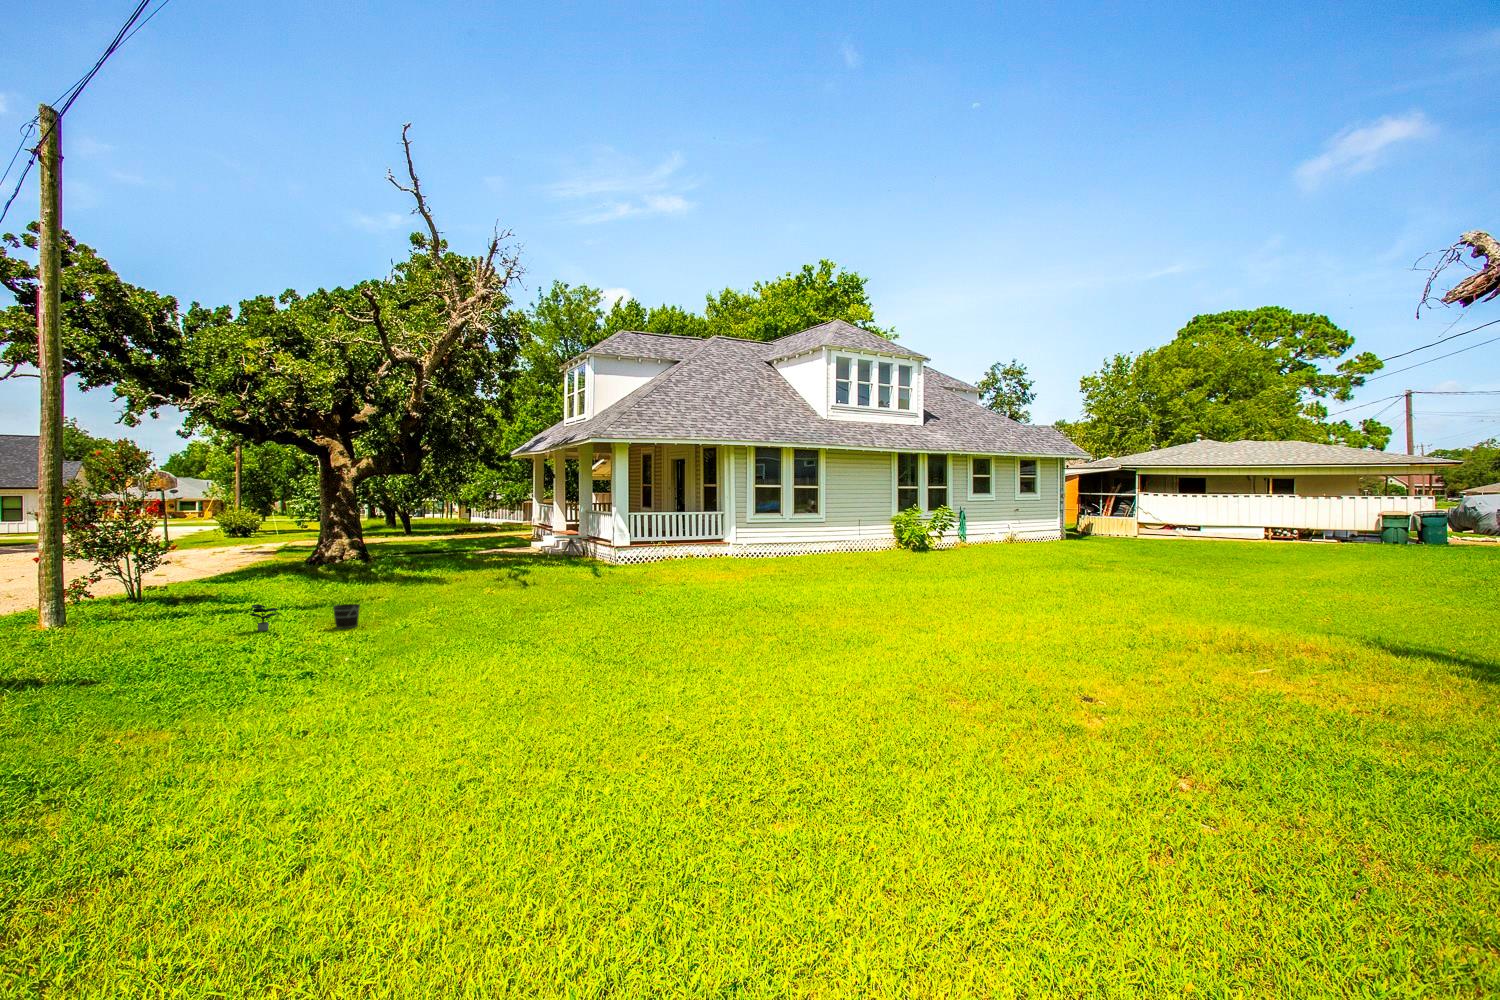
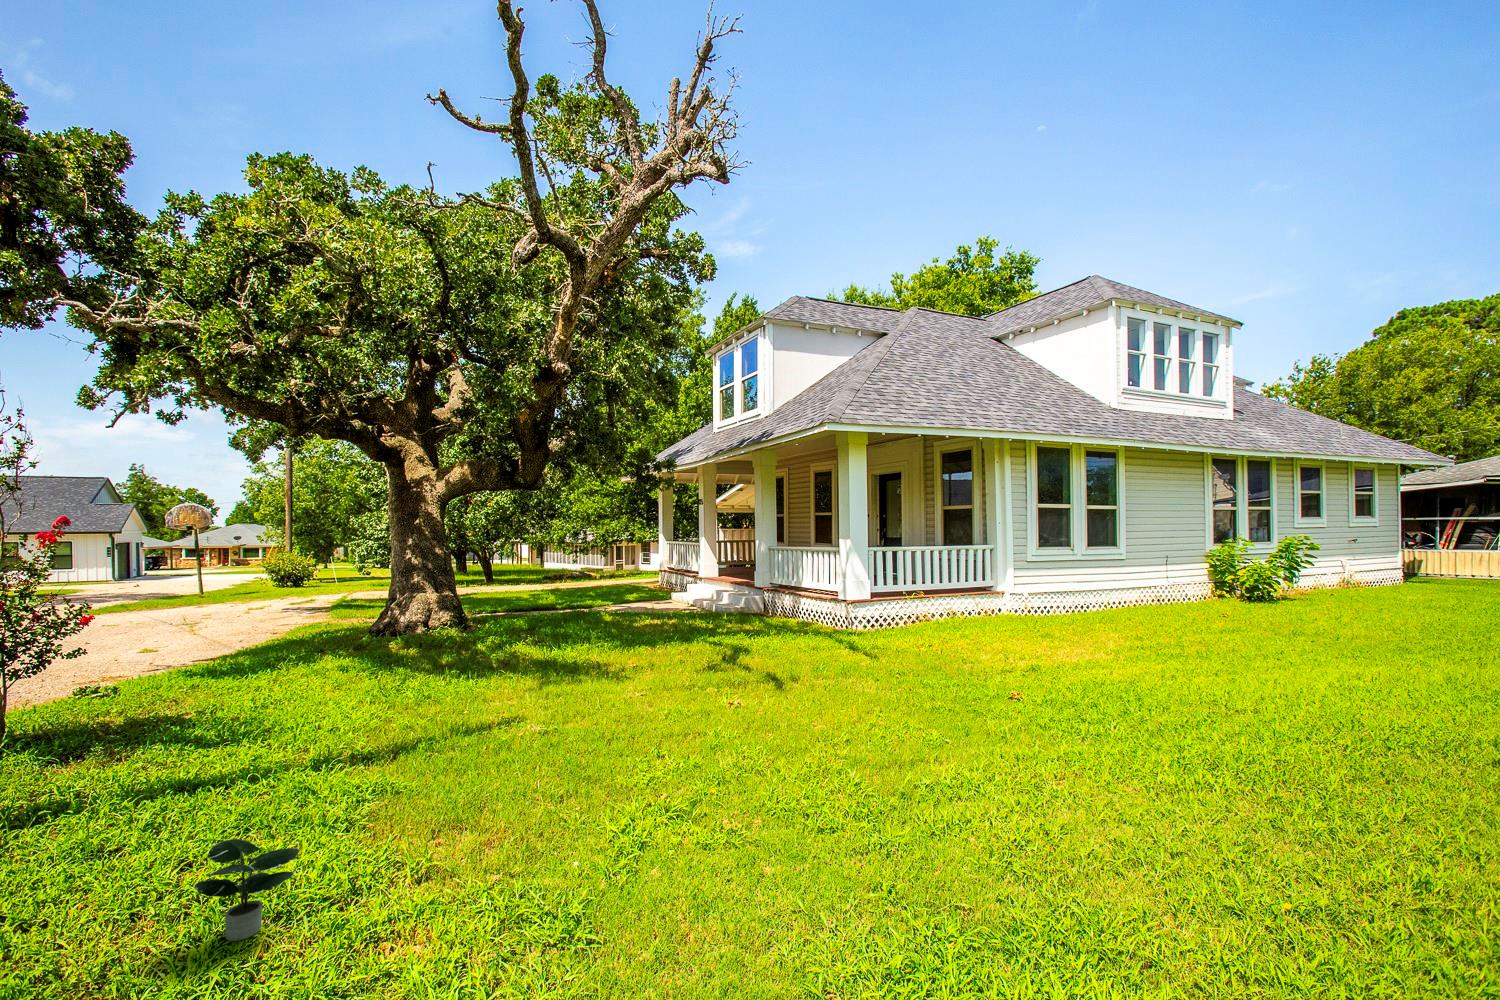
round table: present [554,535,587,559] -> none [730,583,778,620]
bucket: present [333,604,360,628] -> none [469,819,547,922]

